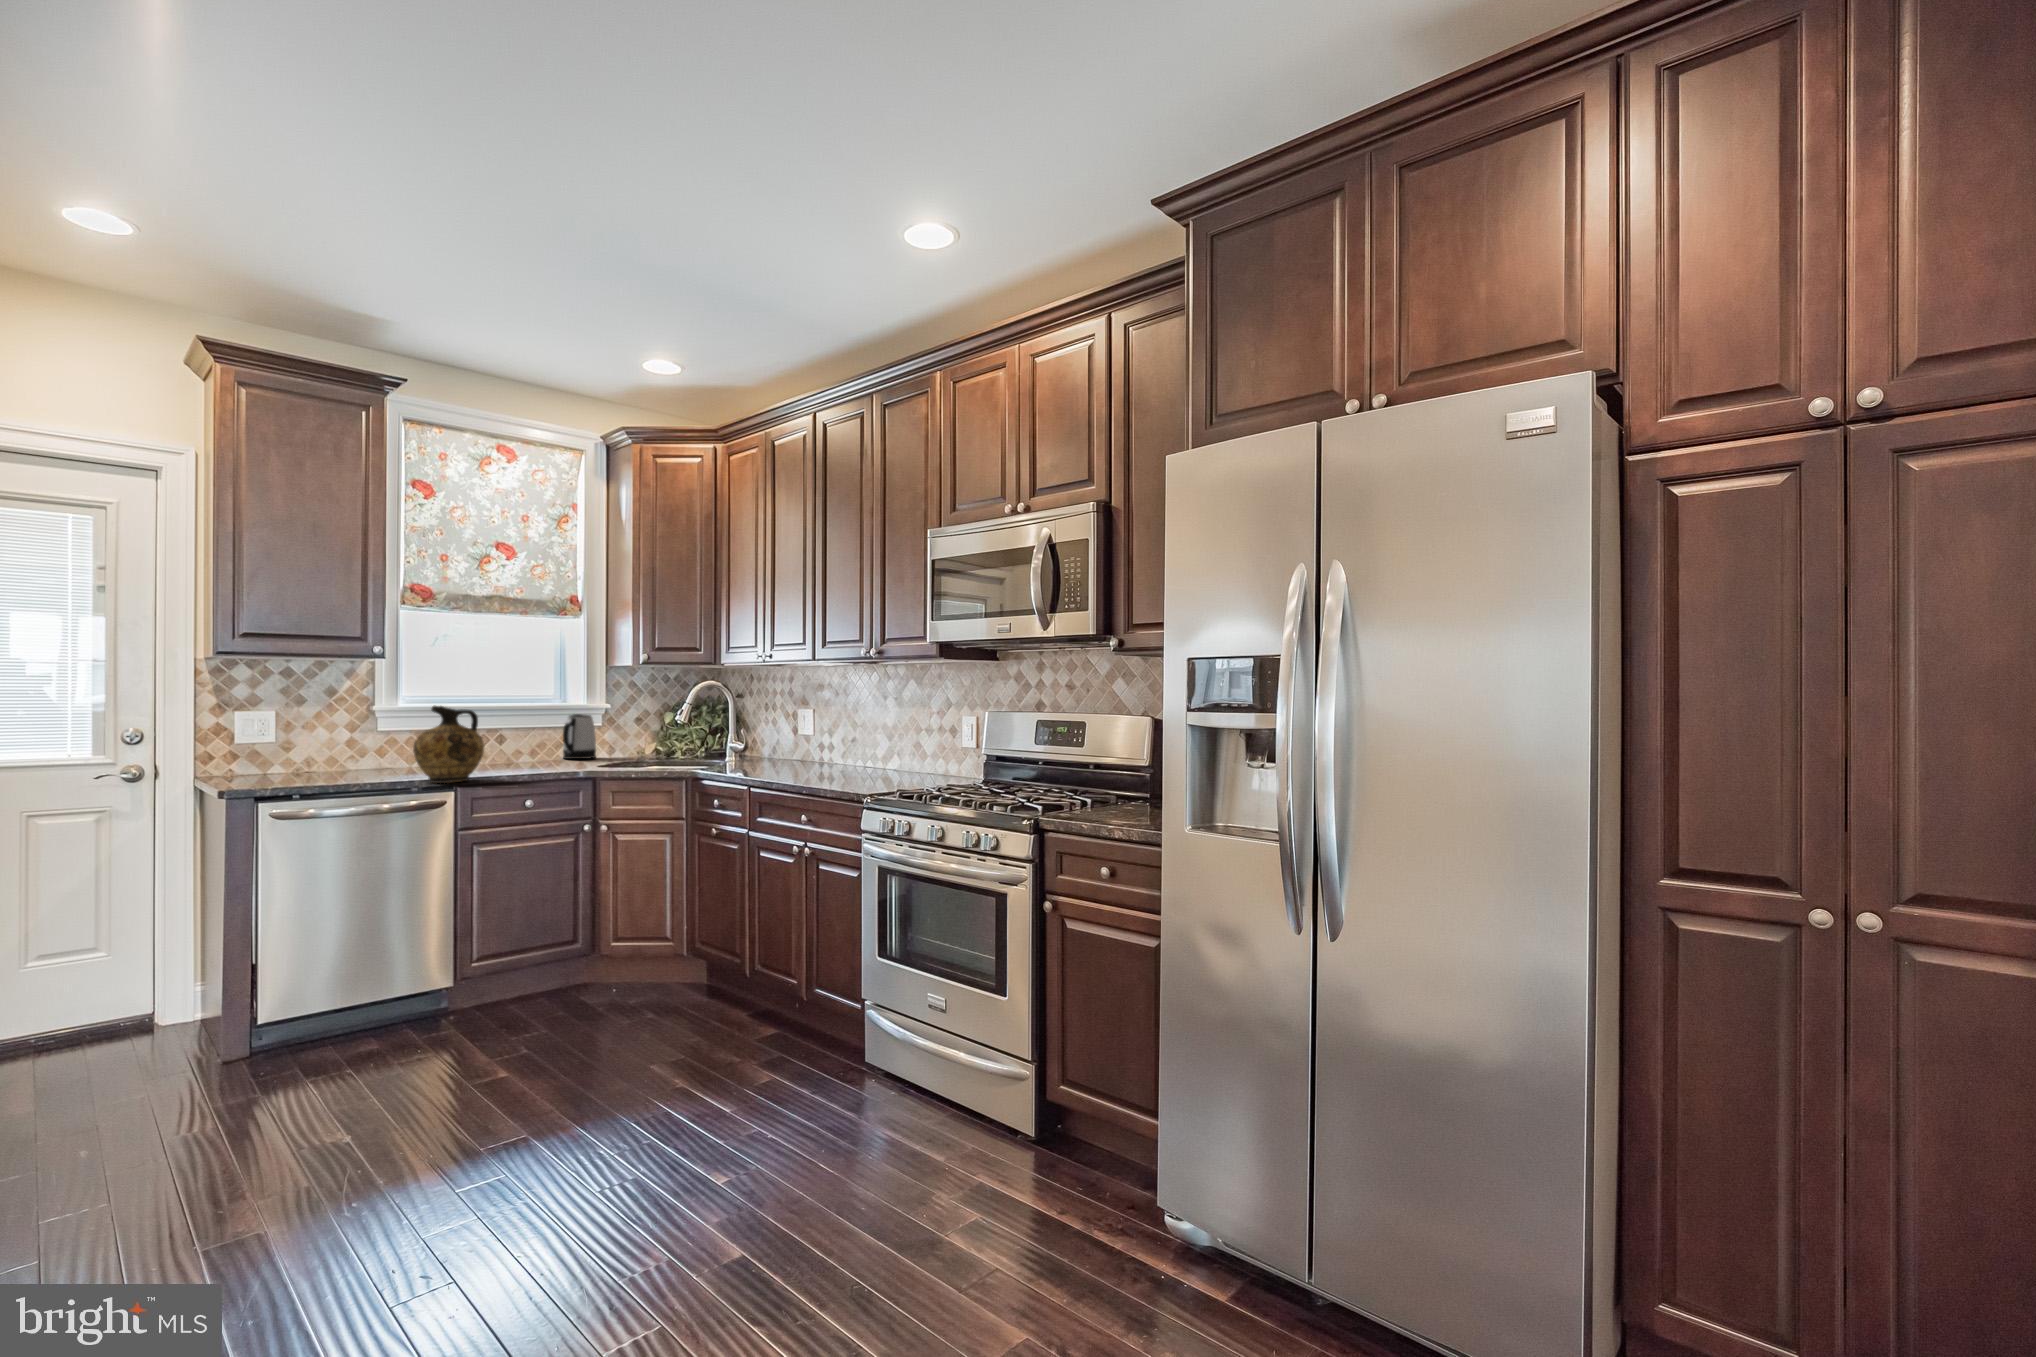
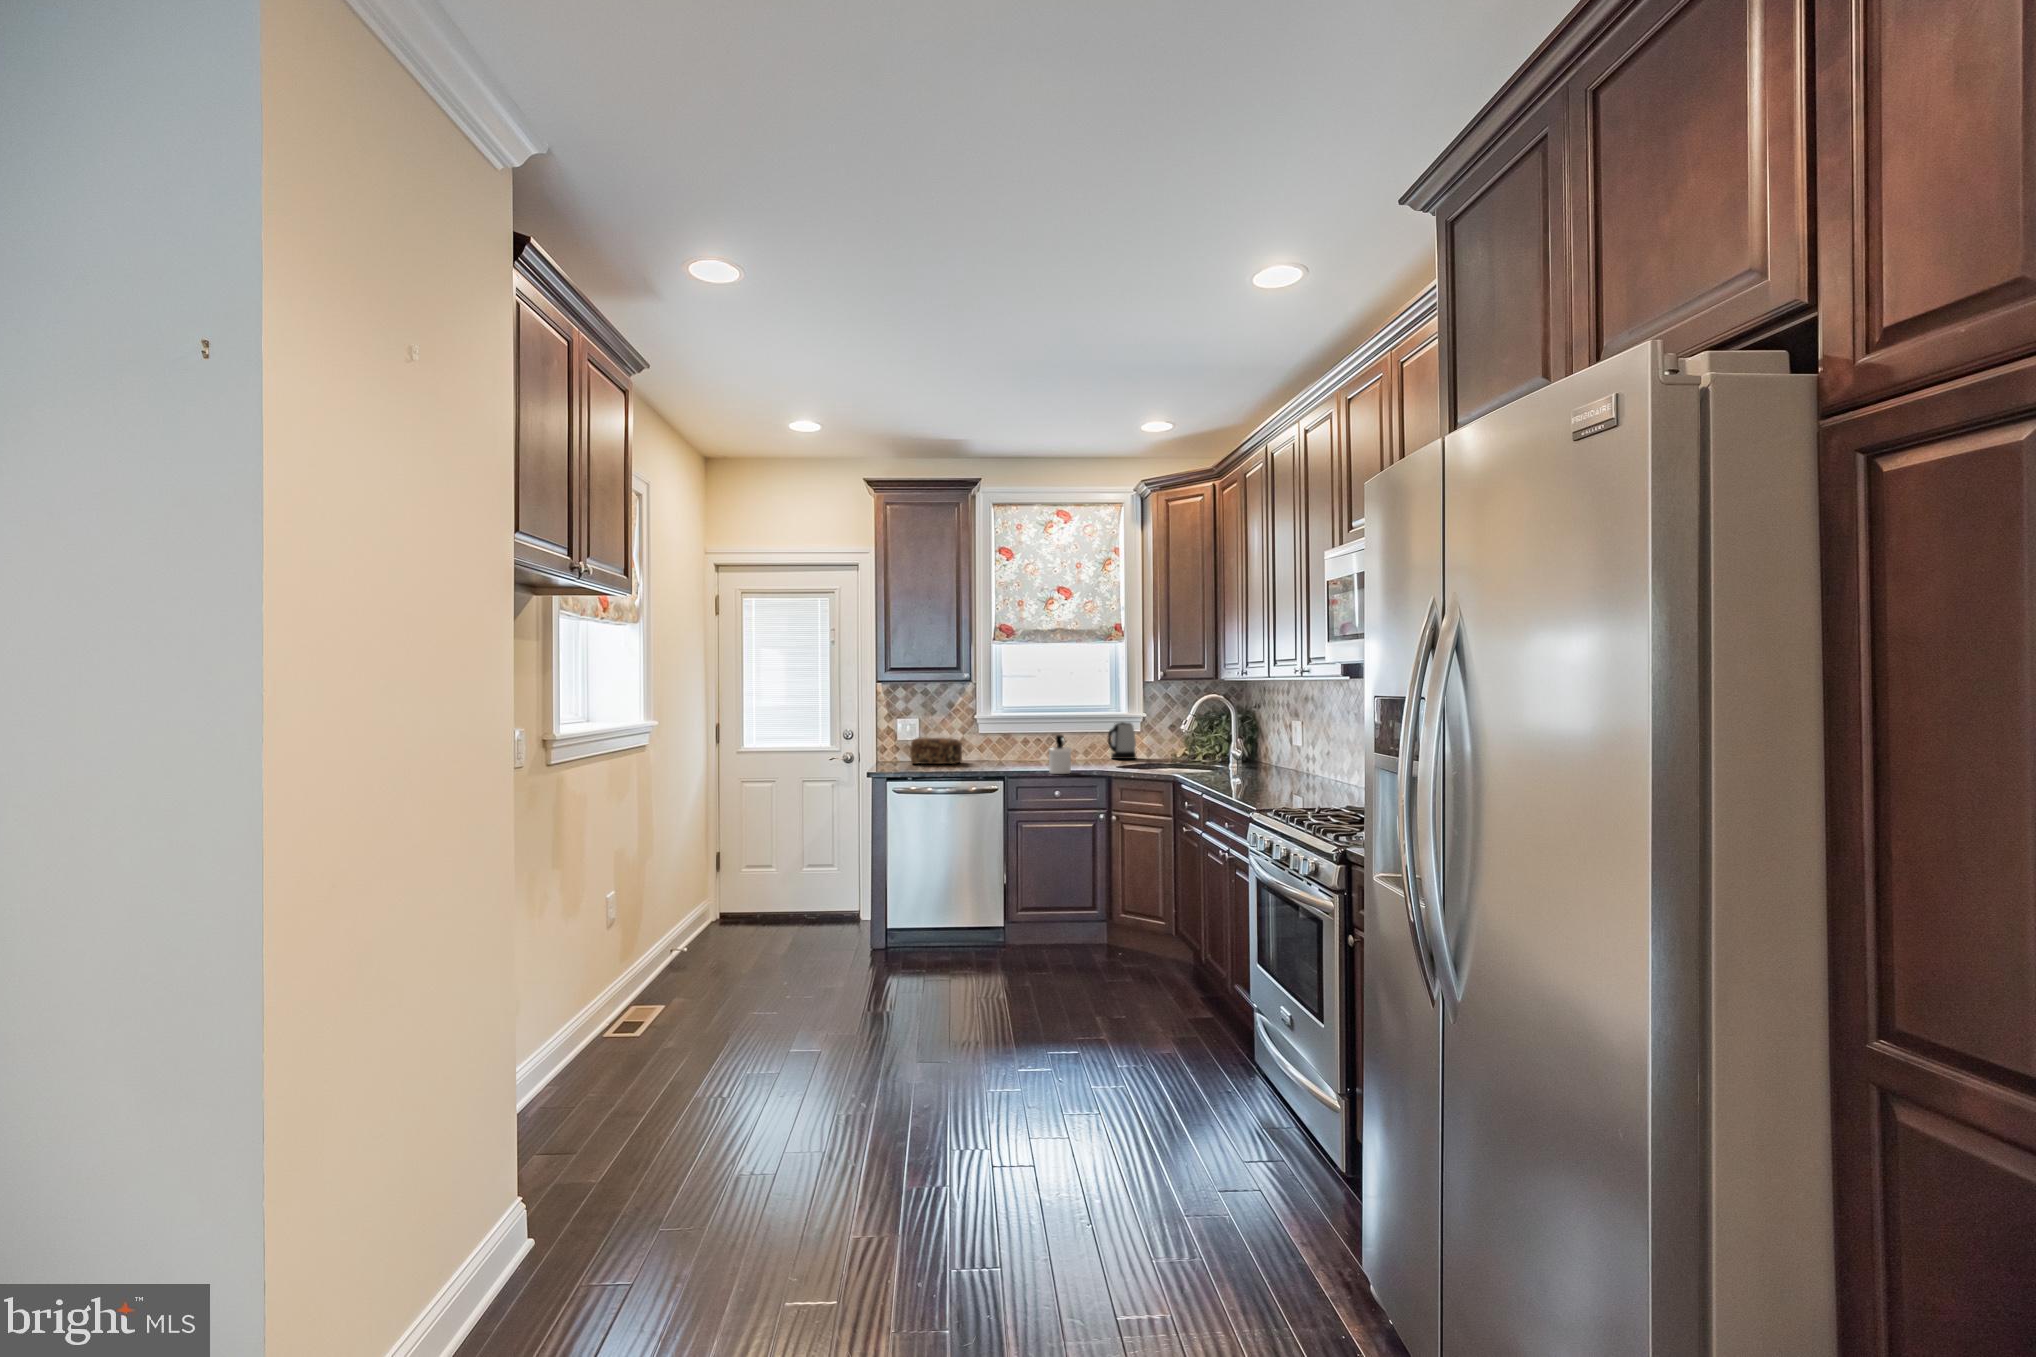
ceramic jug: present [413,706,484,783] -> none [977,717,1024,775]
soap dispenser: none [515,729,548,778] -> present [1048,735,1071,774]
bread loaf: none [272,737,357,776] -> present [910,738,962,764]

